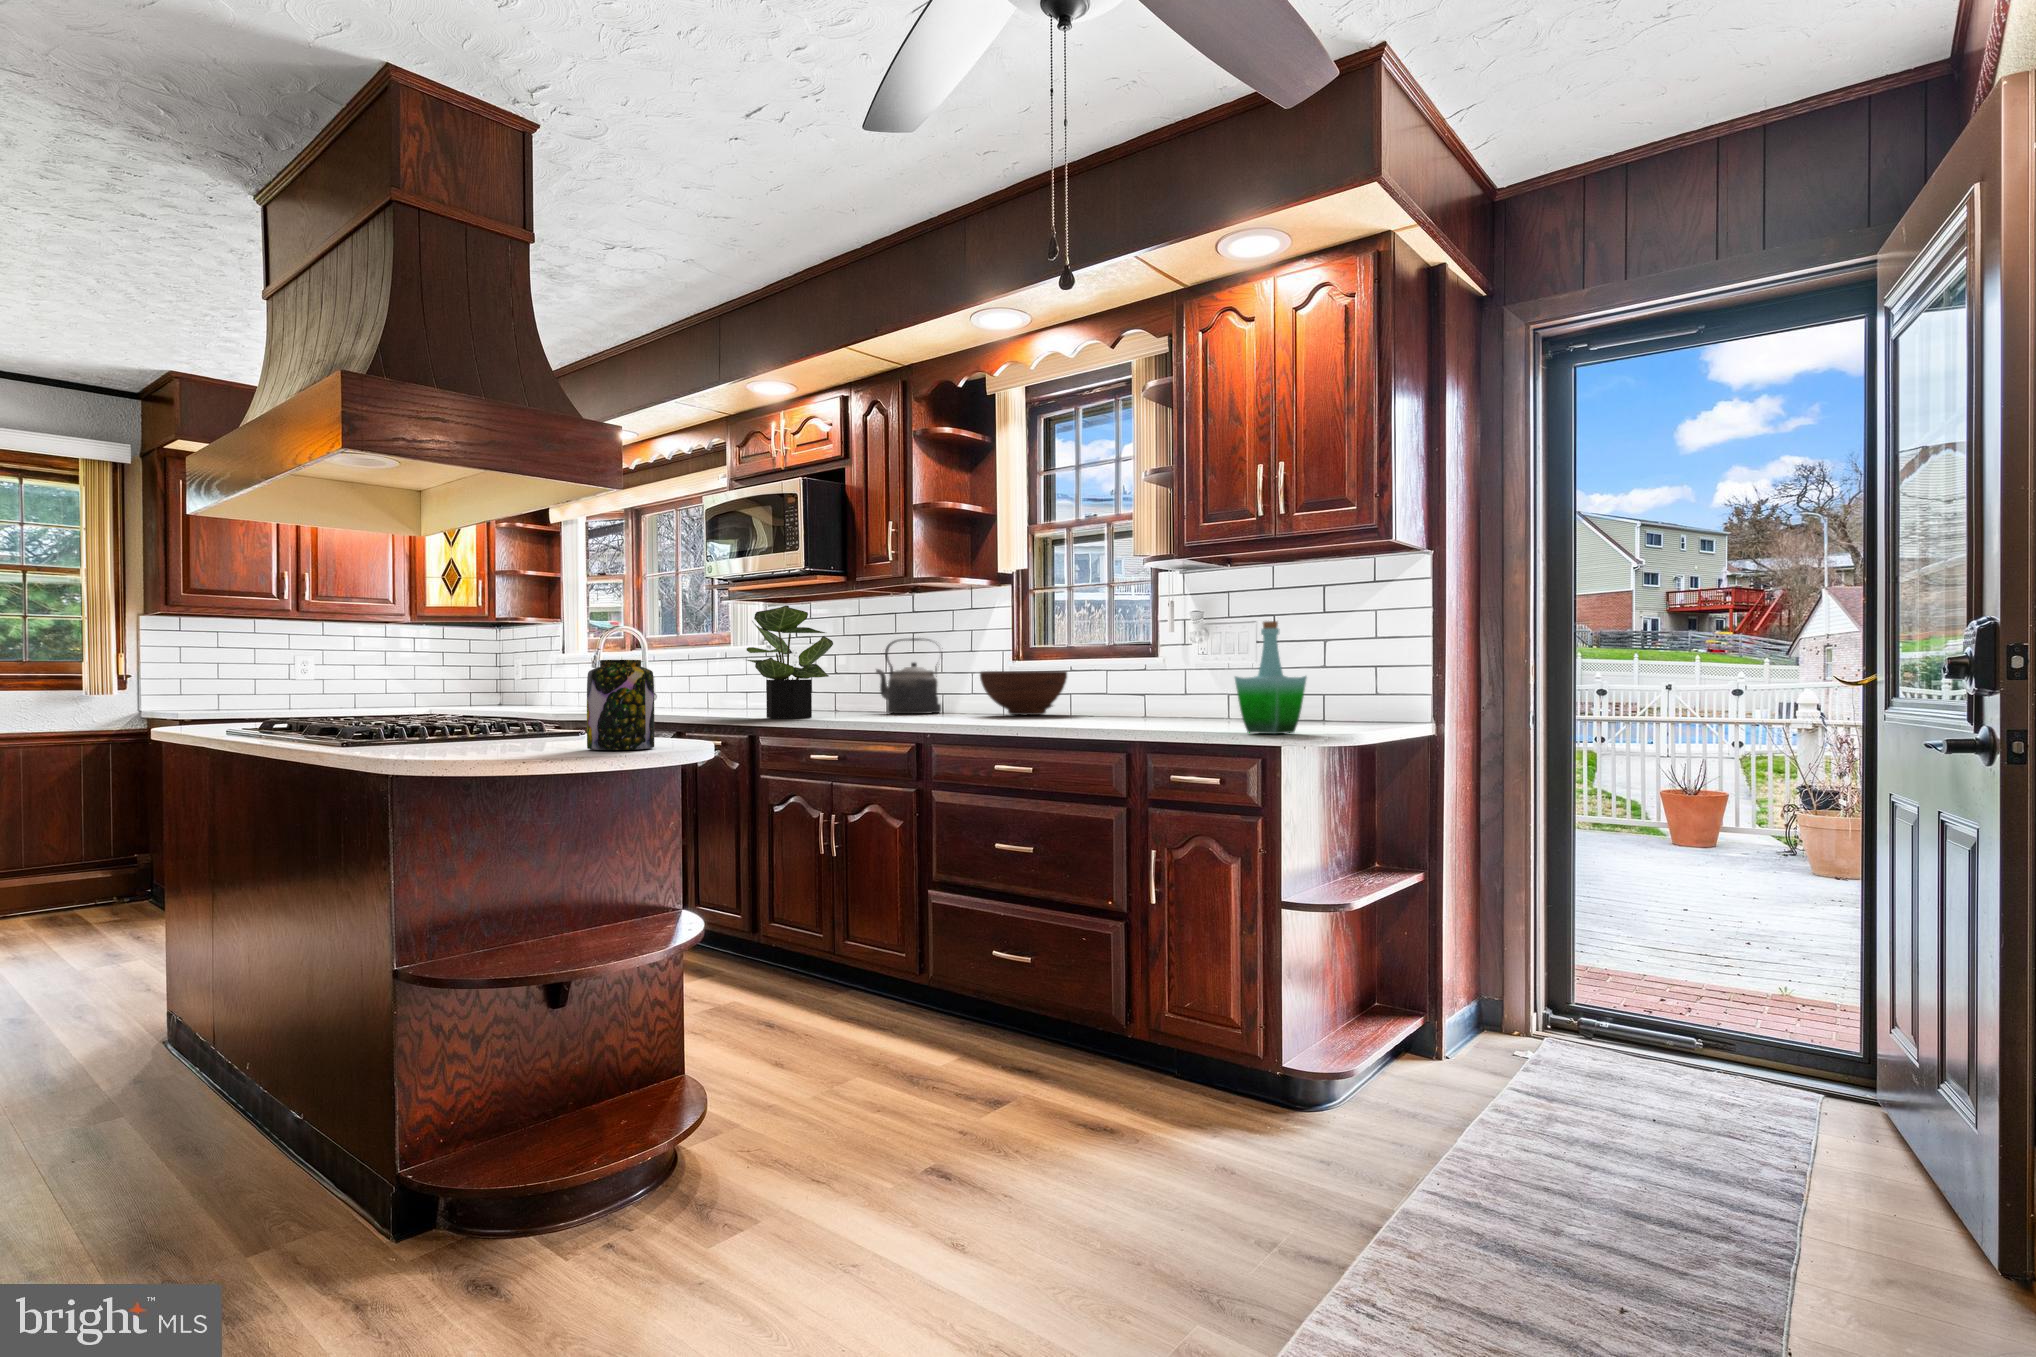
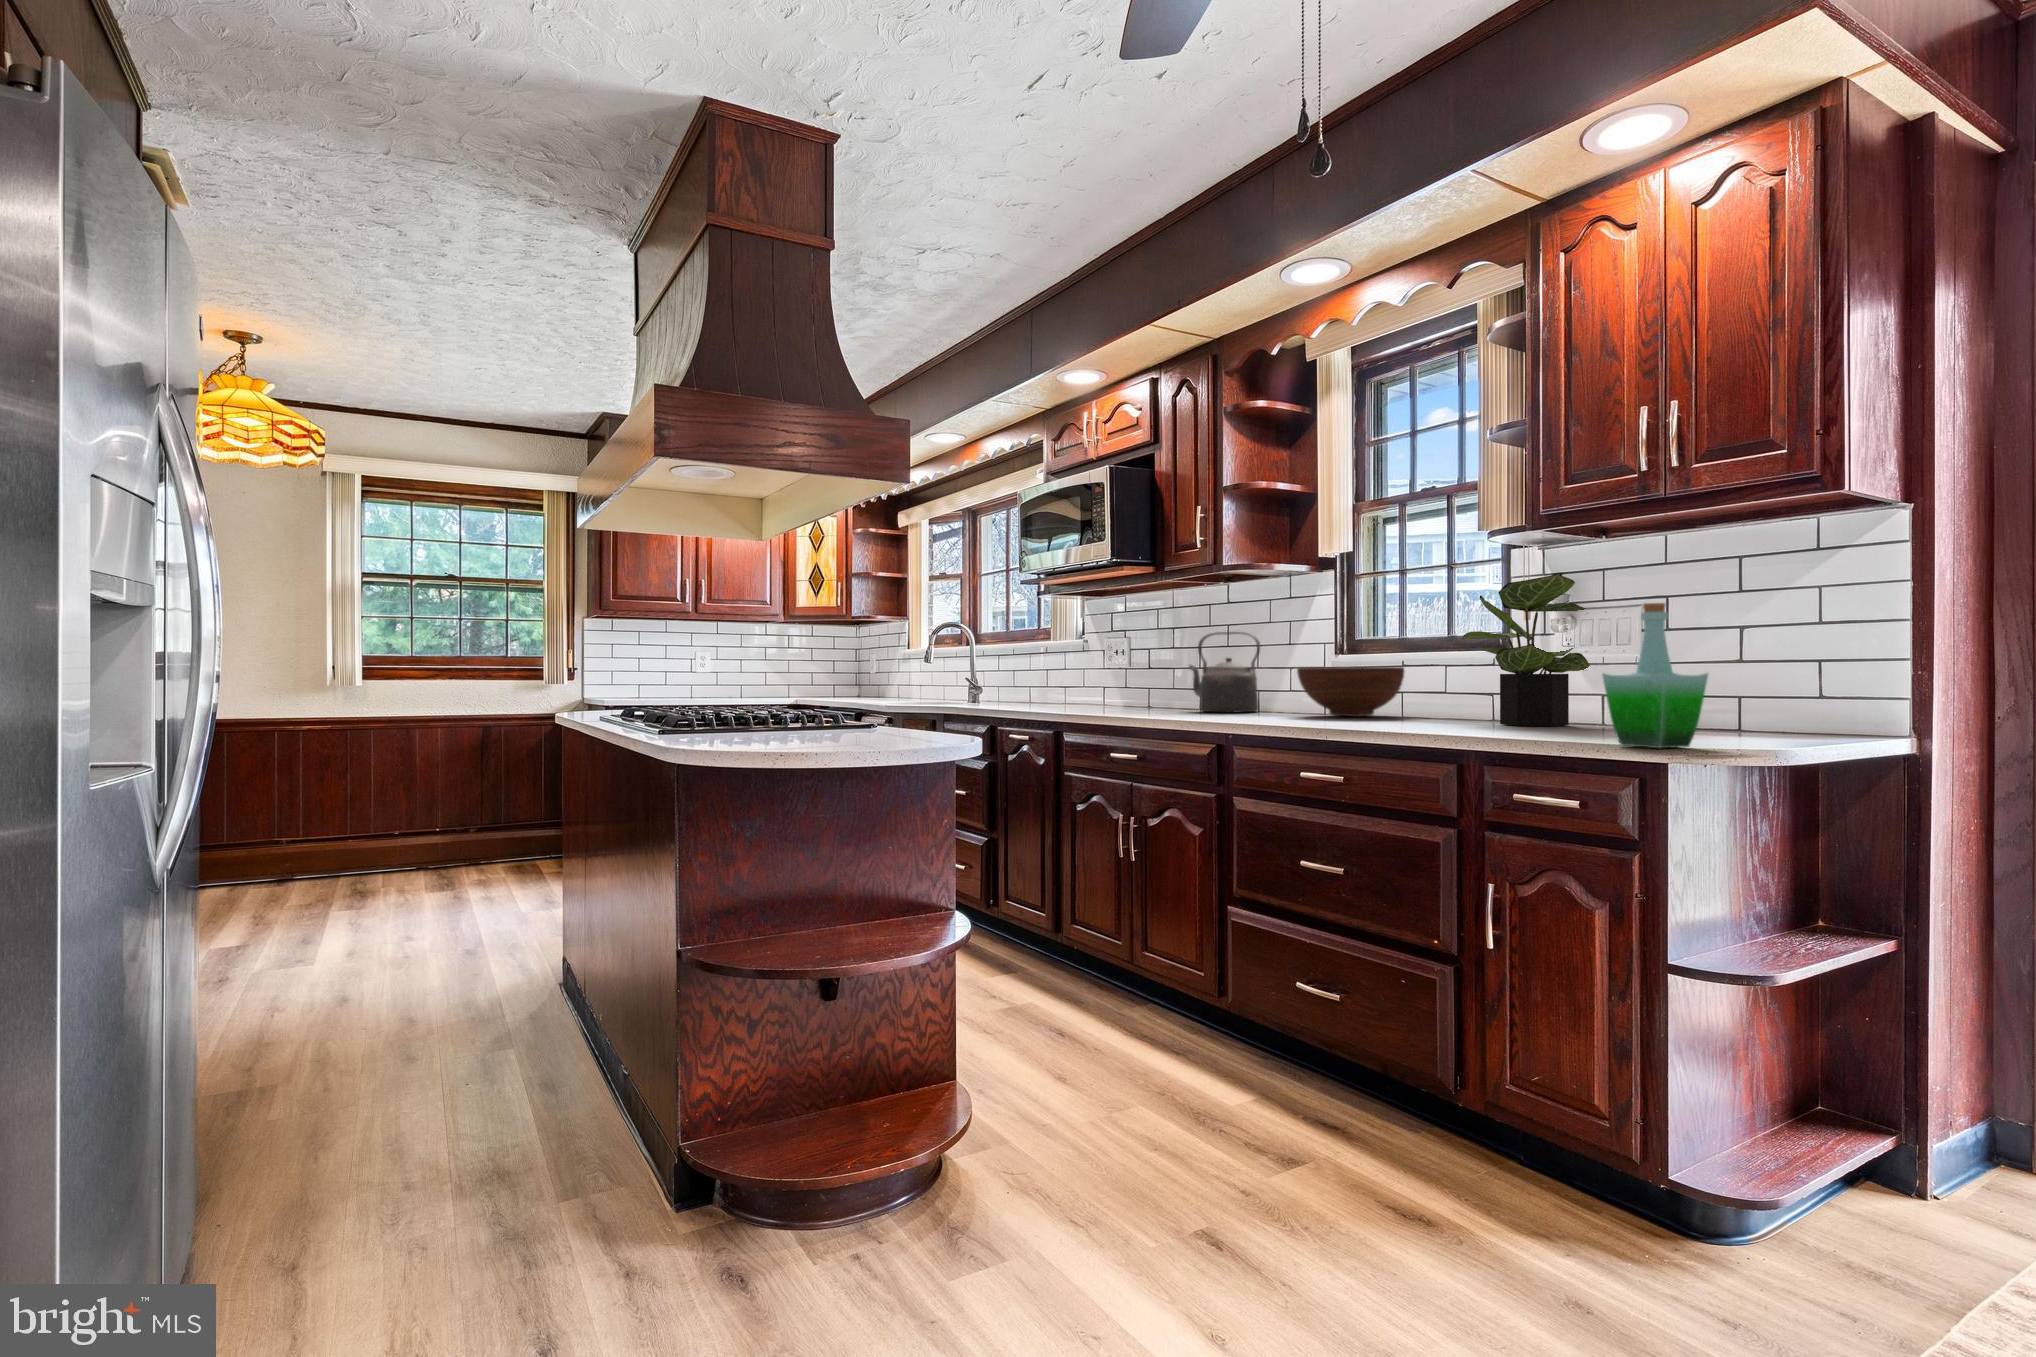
potted plant: present [747,606,833,718] -> present [1462,573,1590,726]
jar: present [587,660,655,750] -> none [848,653,913,747]

